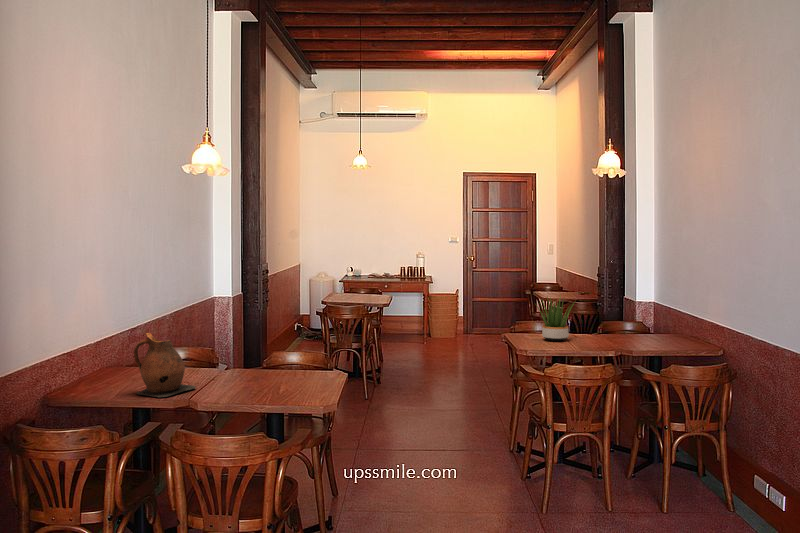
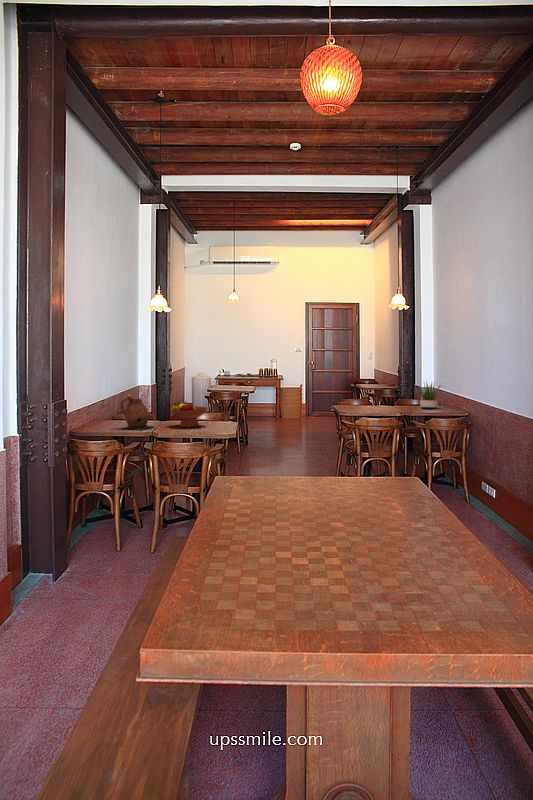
potted plant: present [536,297,574,341] -> present [419,383,441,409]
fruit bowl: none [223,343,289,389] -> present [170,402,208,427]

